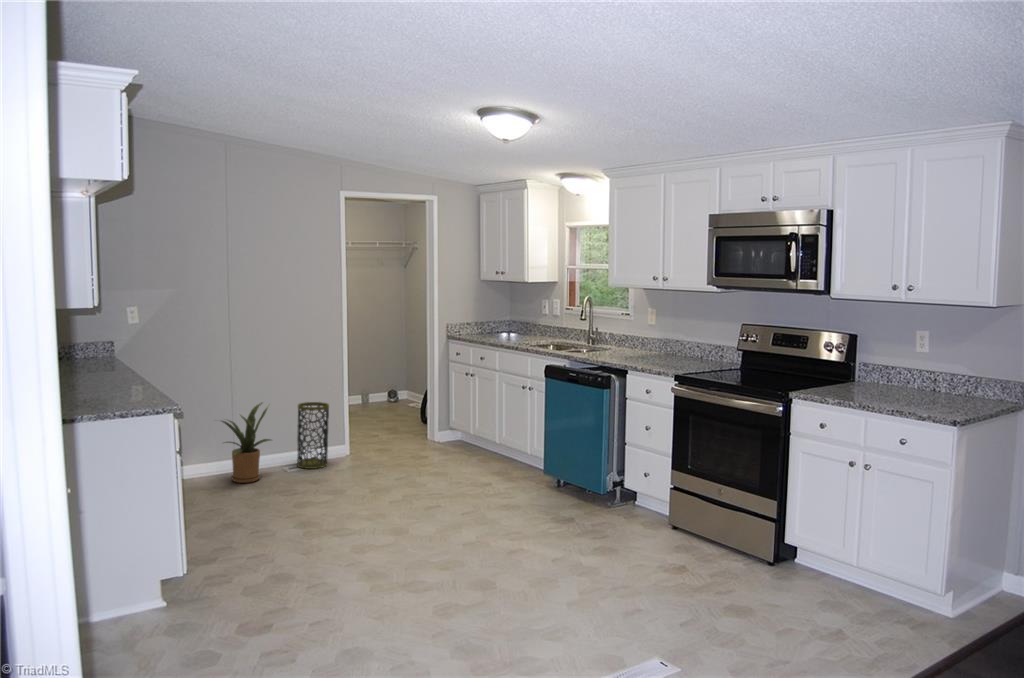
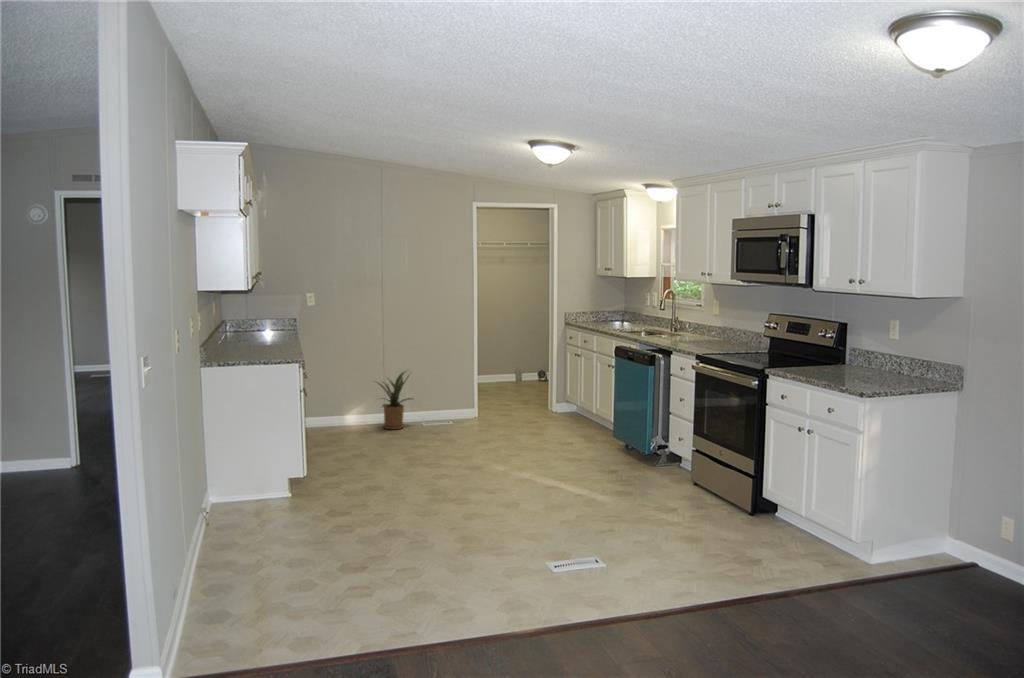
trash can: present [297,402,329,469] -> none [435,372,460,424]

